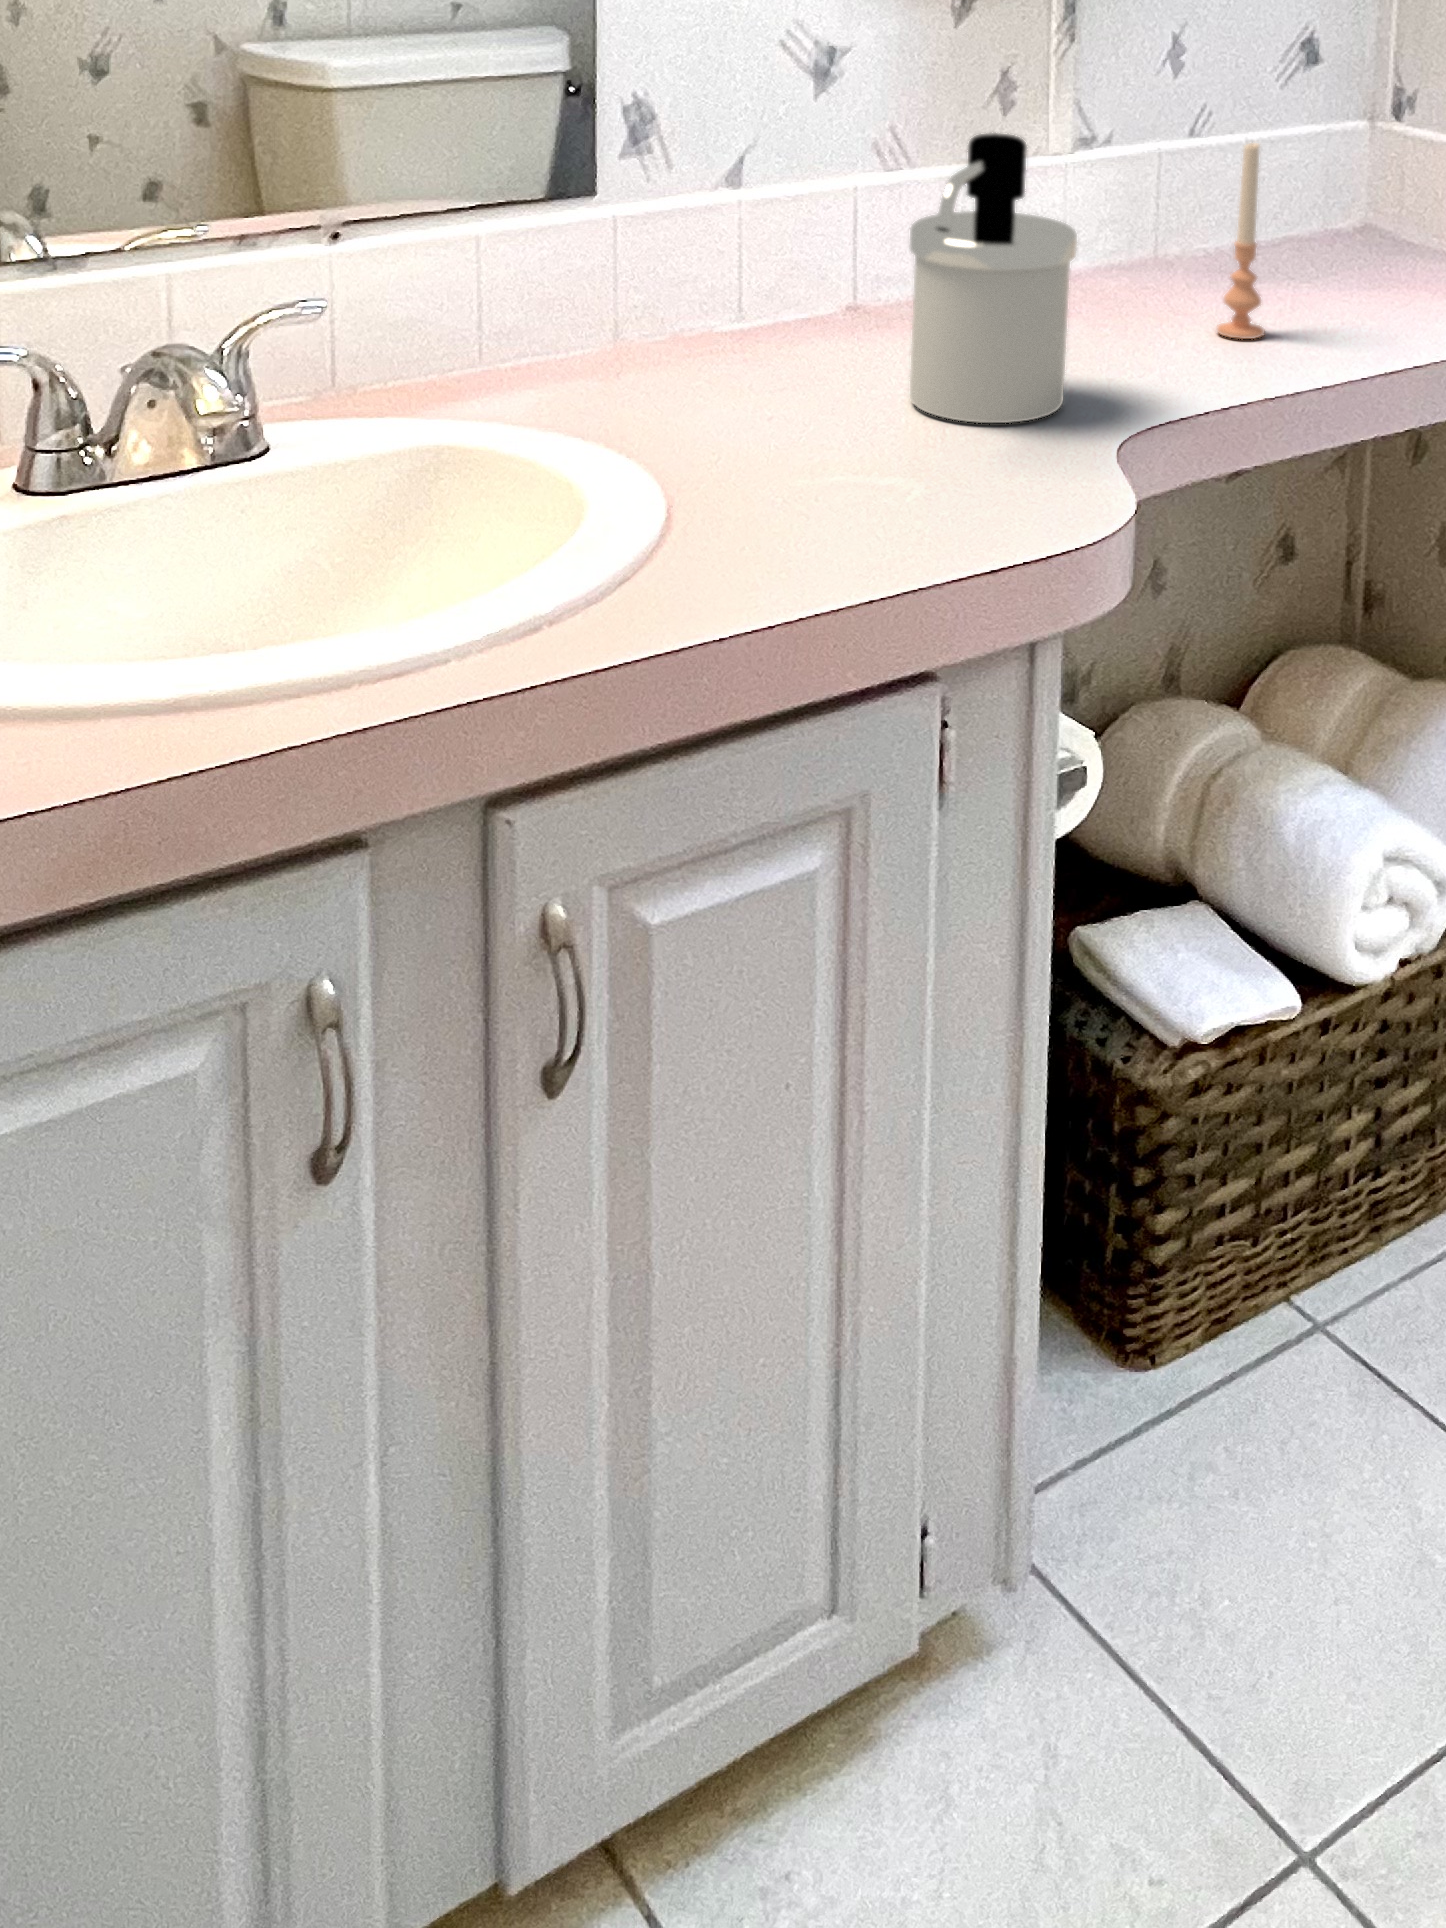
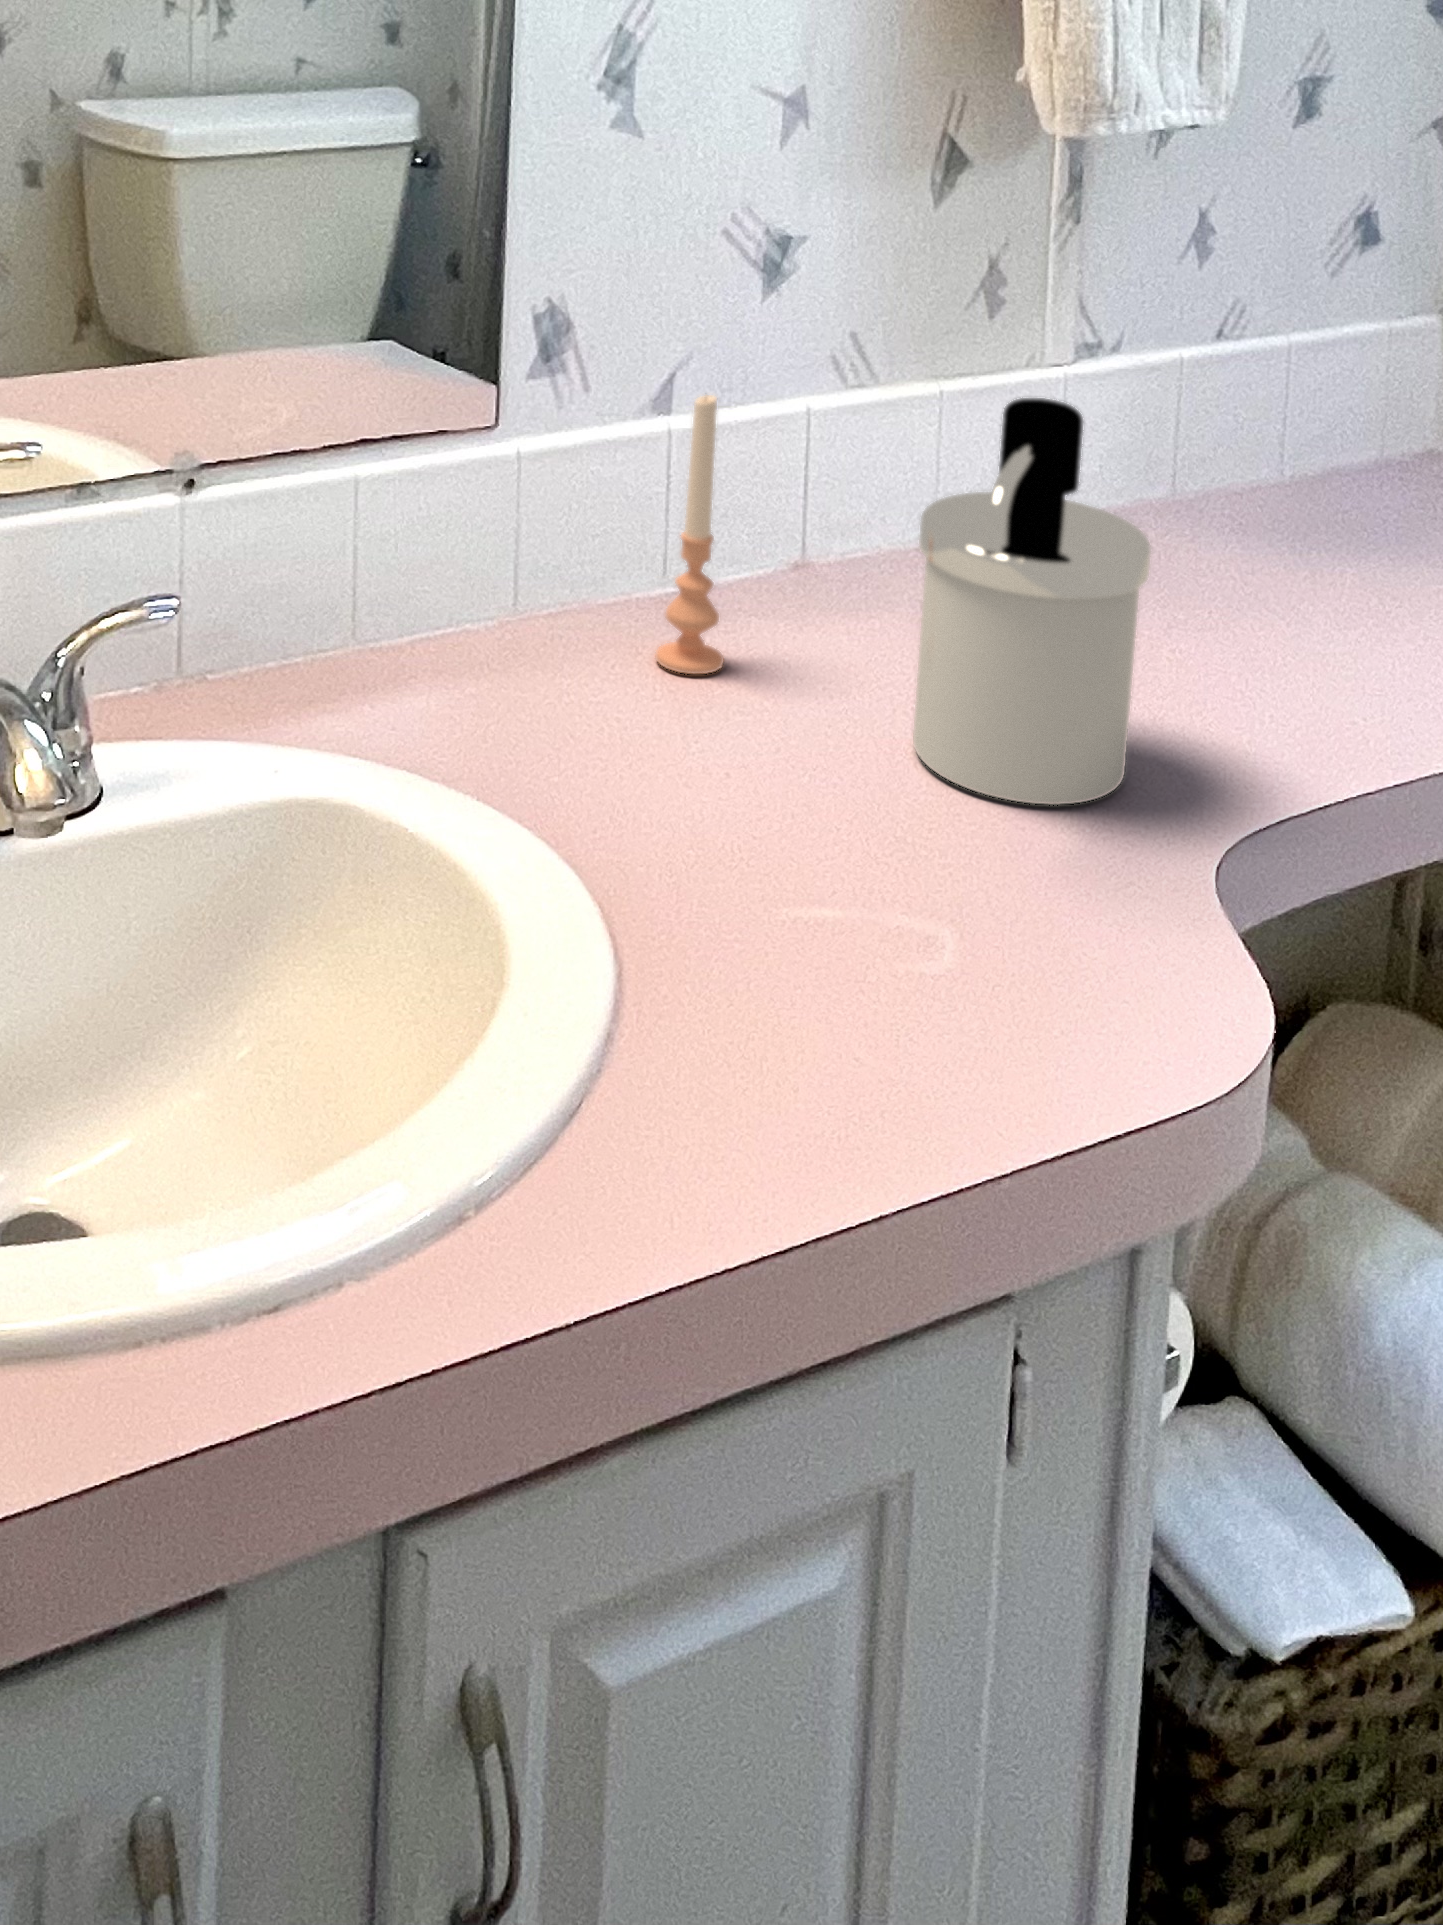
candle: present [1217,143,1264,339] -> present [656,395,724,674]

